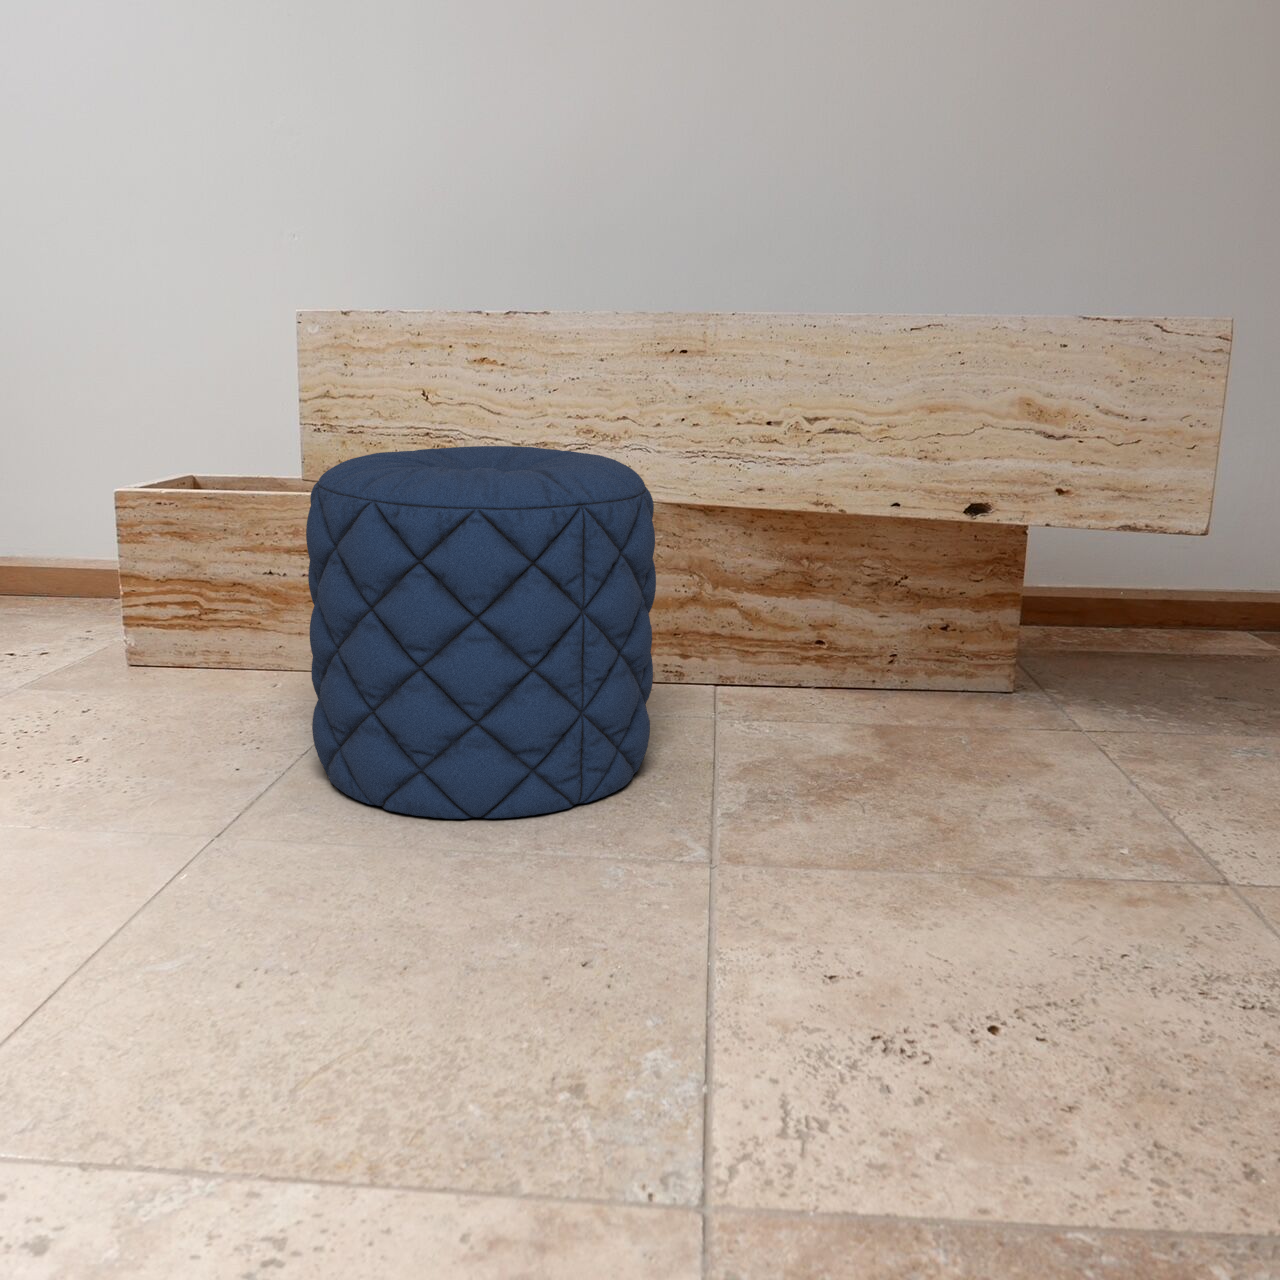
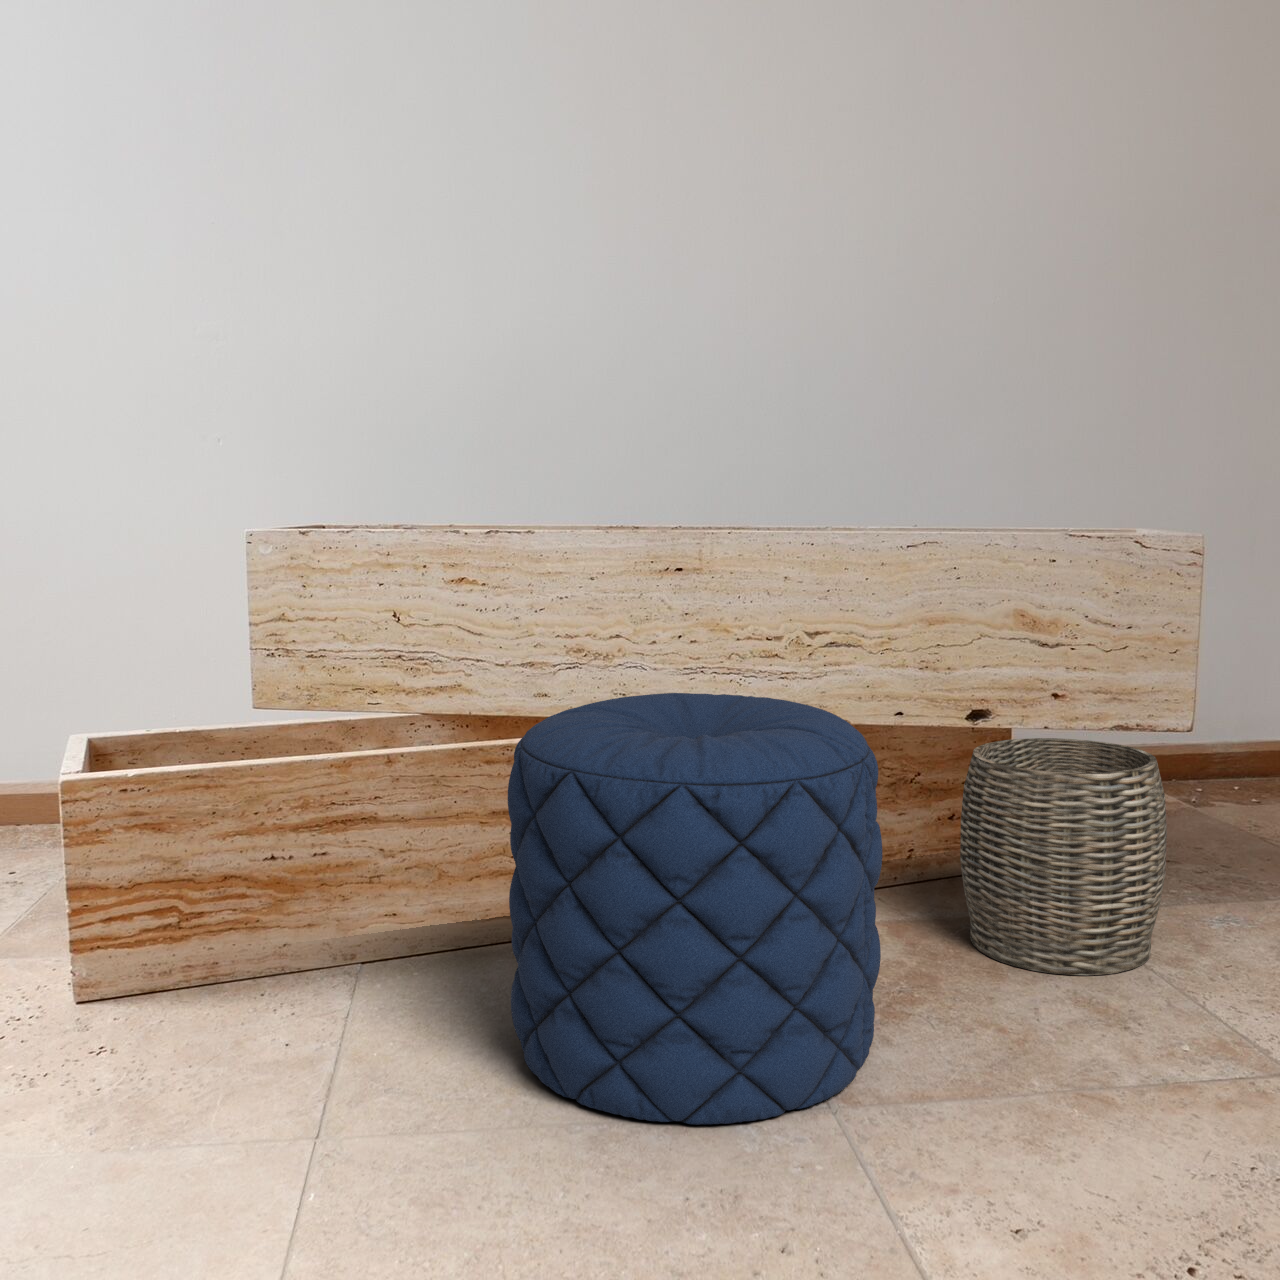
woven basket: none [850,540,1068,784] -> present [960,738,1167,975]

